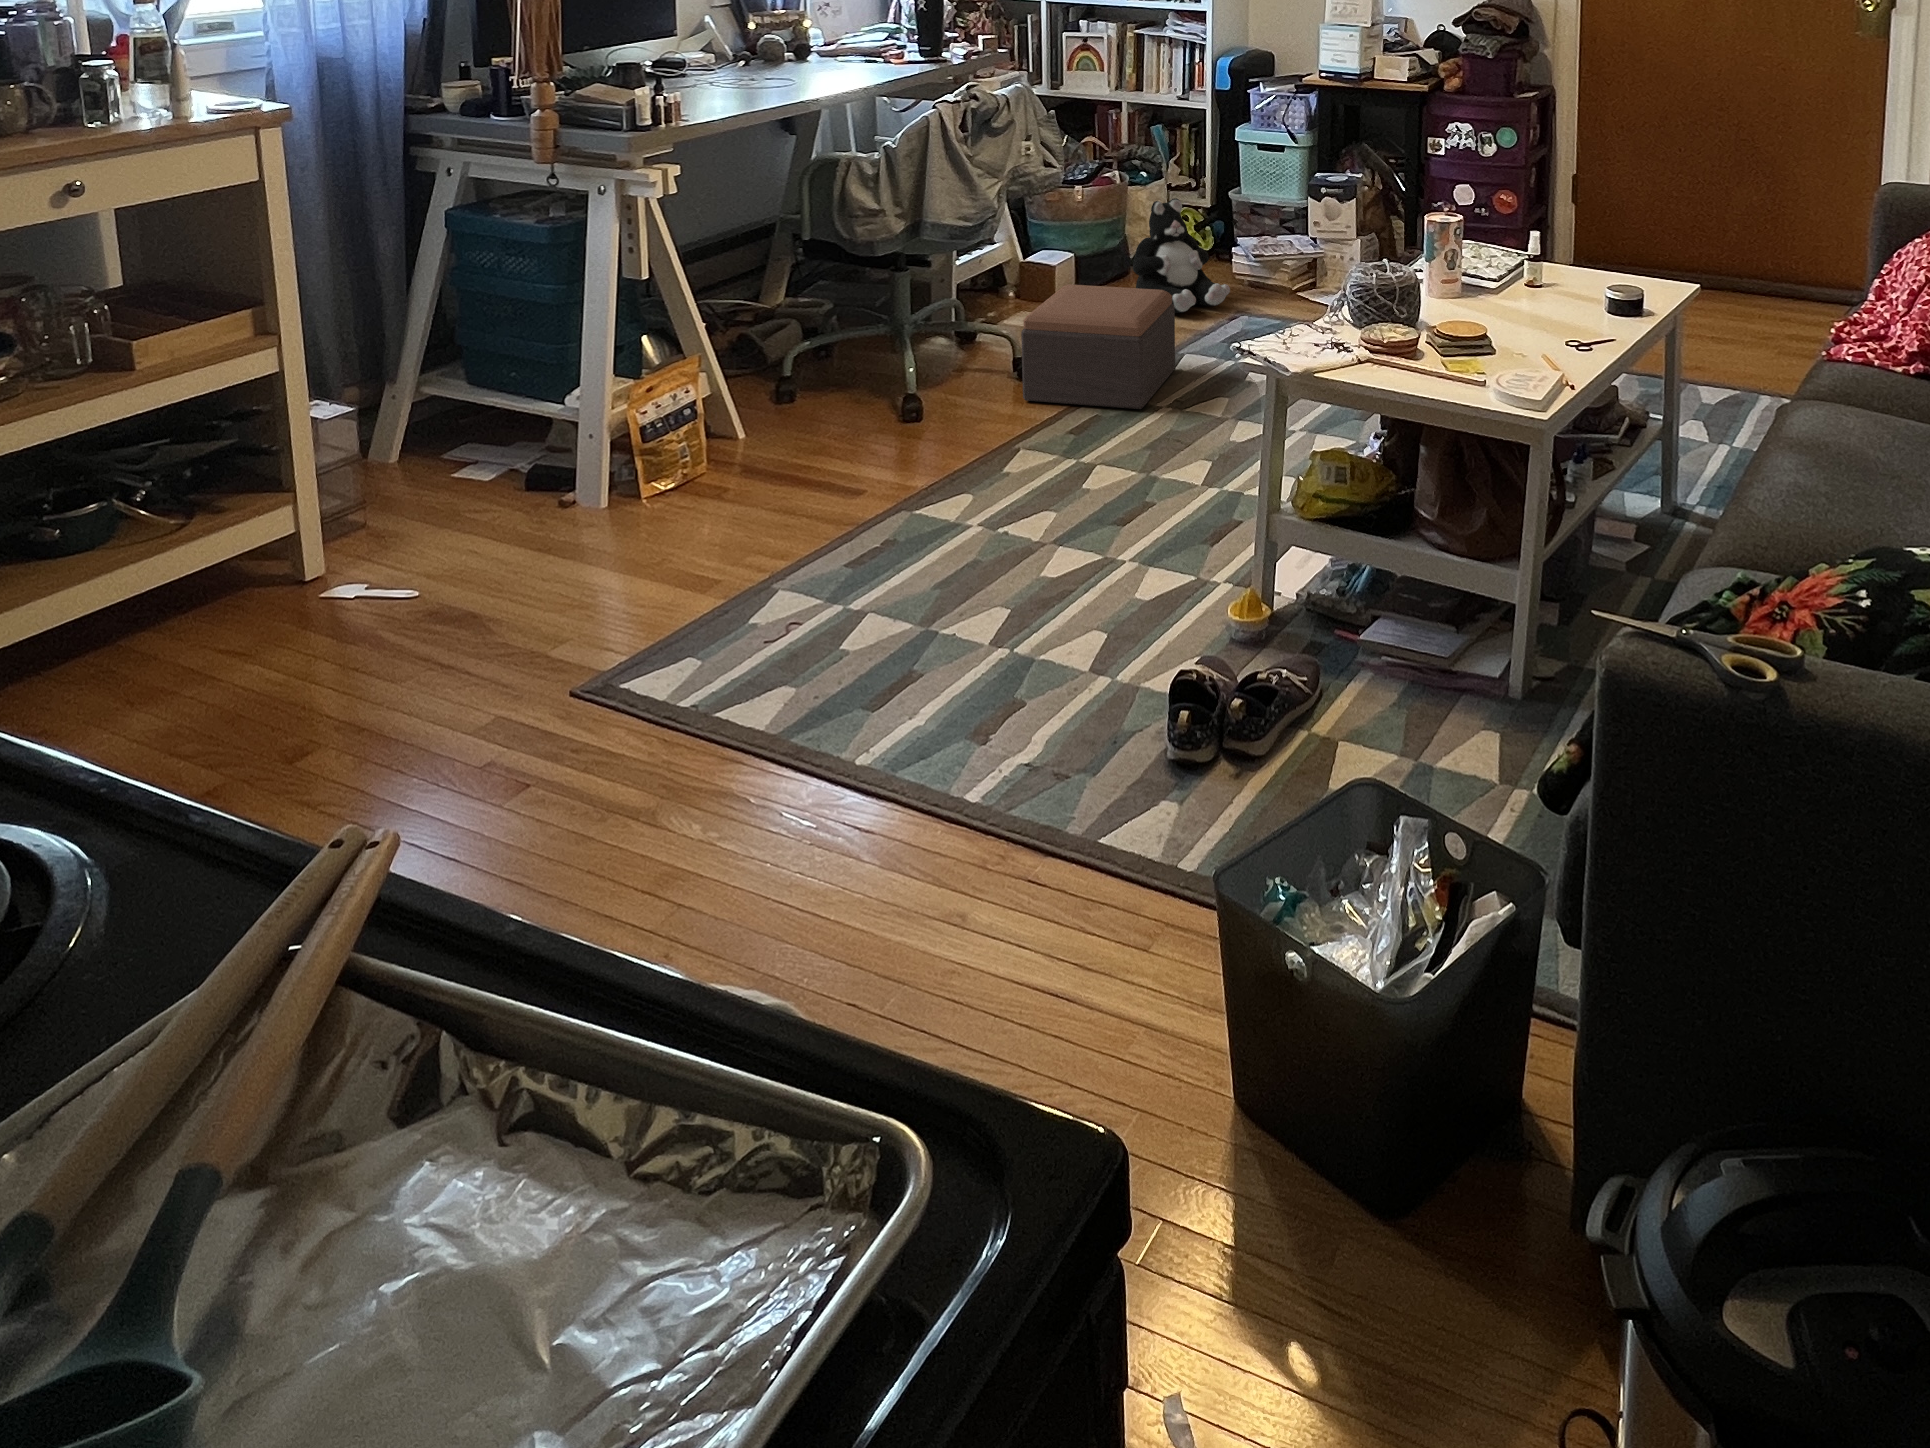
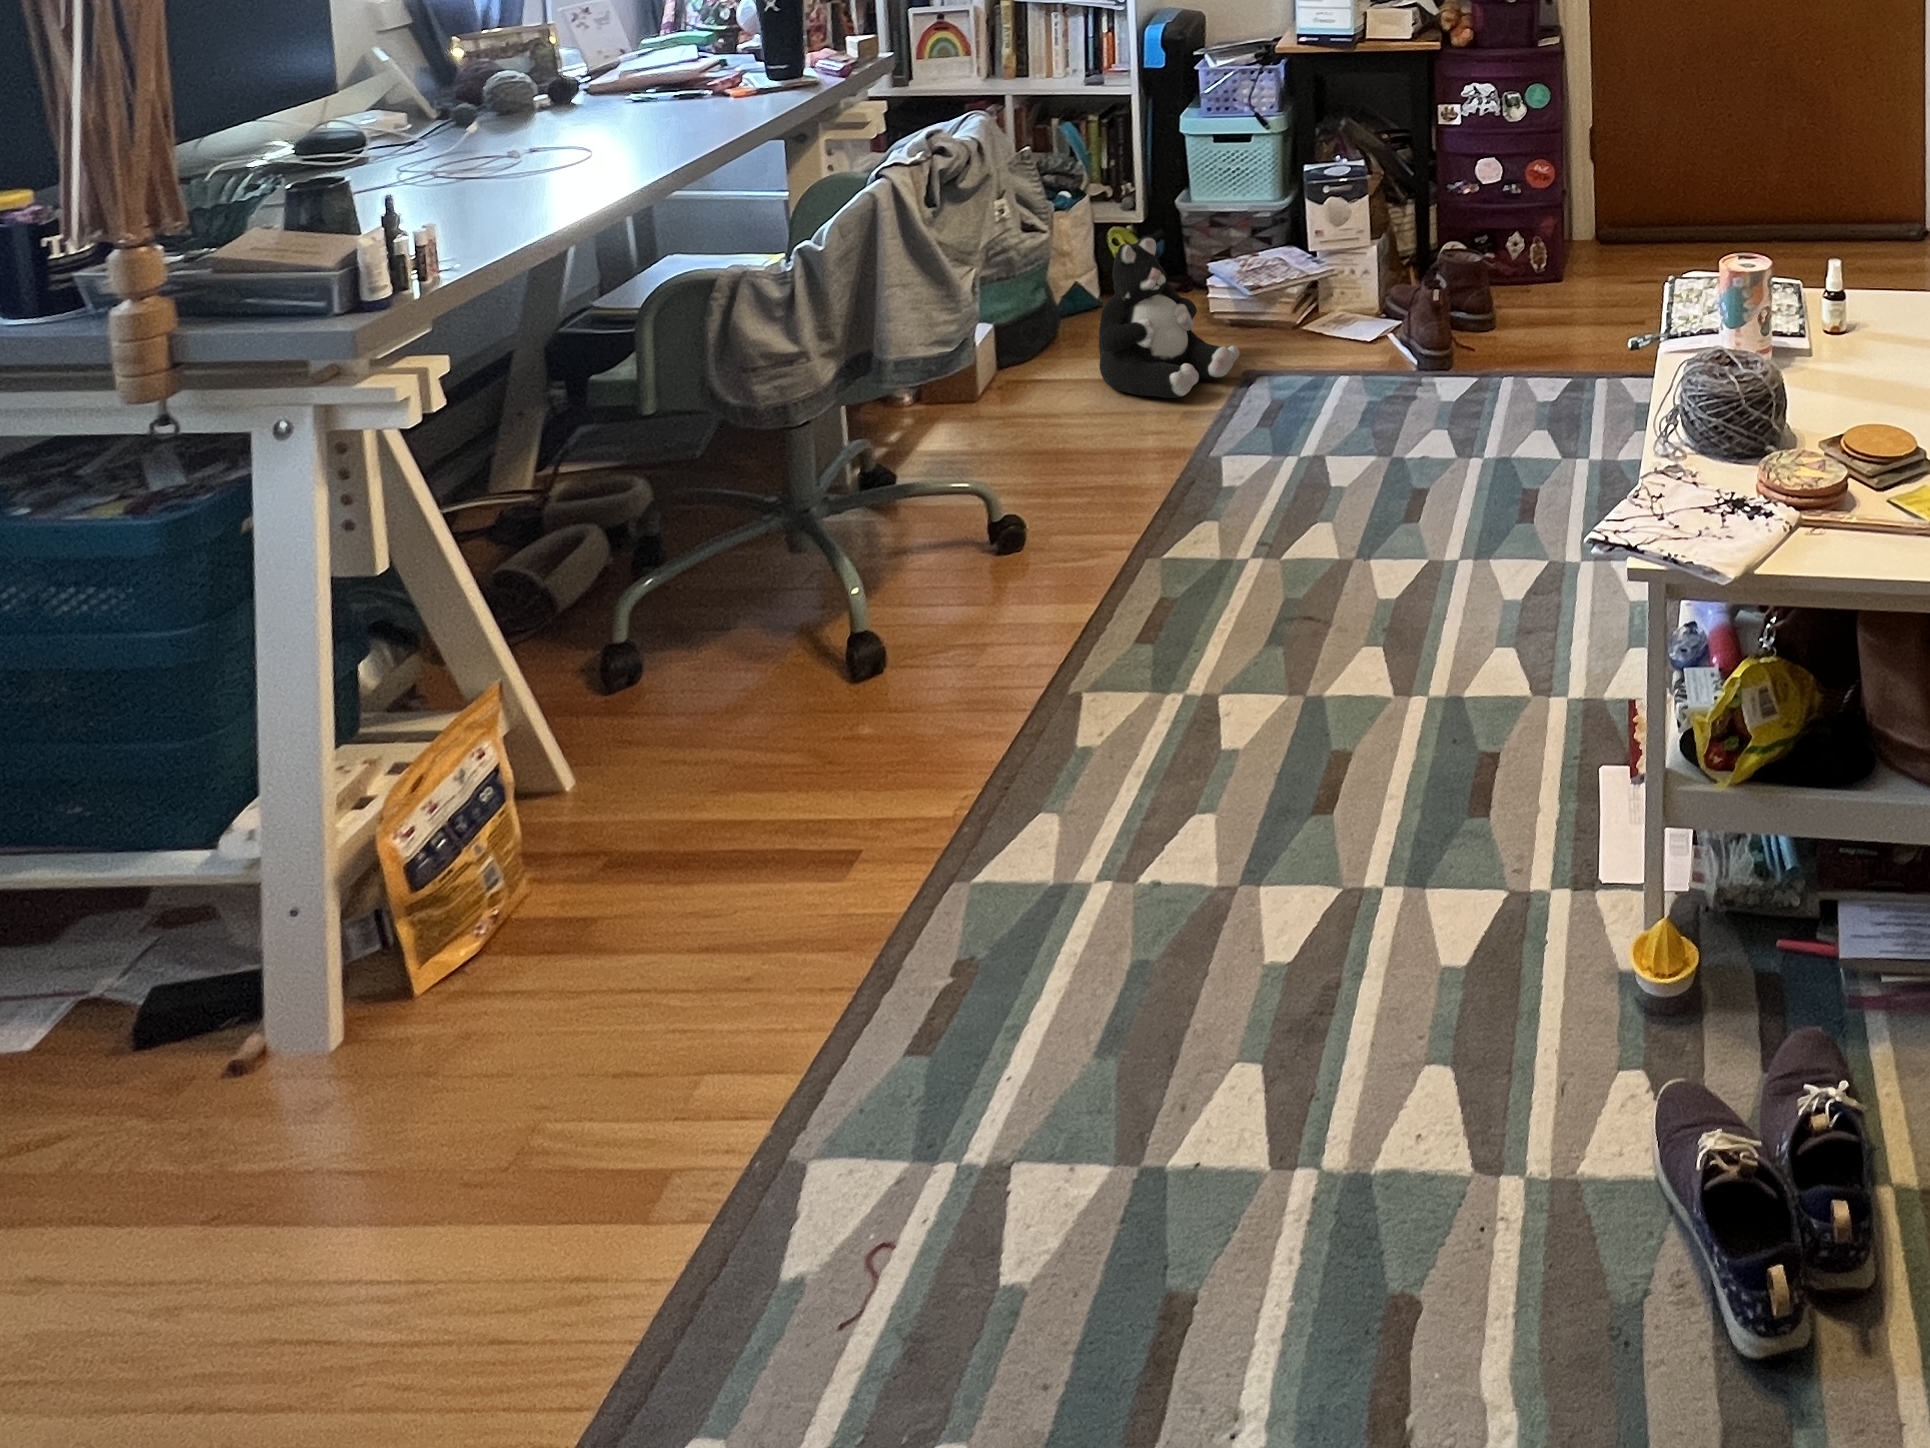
footstool: present [1021,284,1175,409] -> none [1026,387,1228,599]

